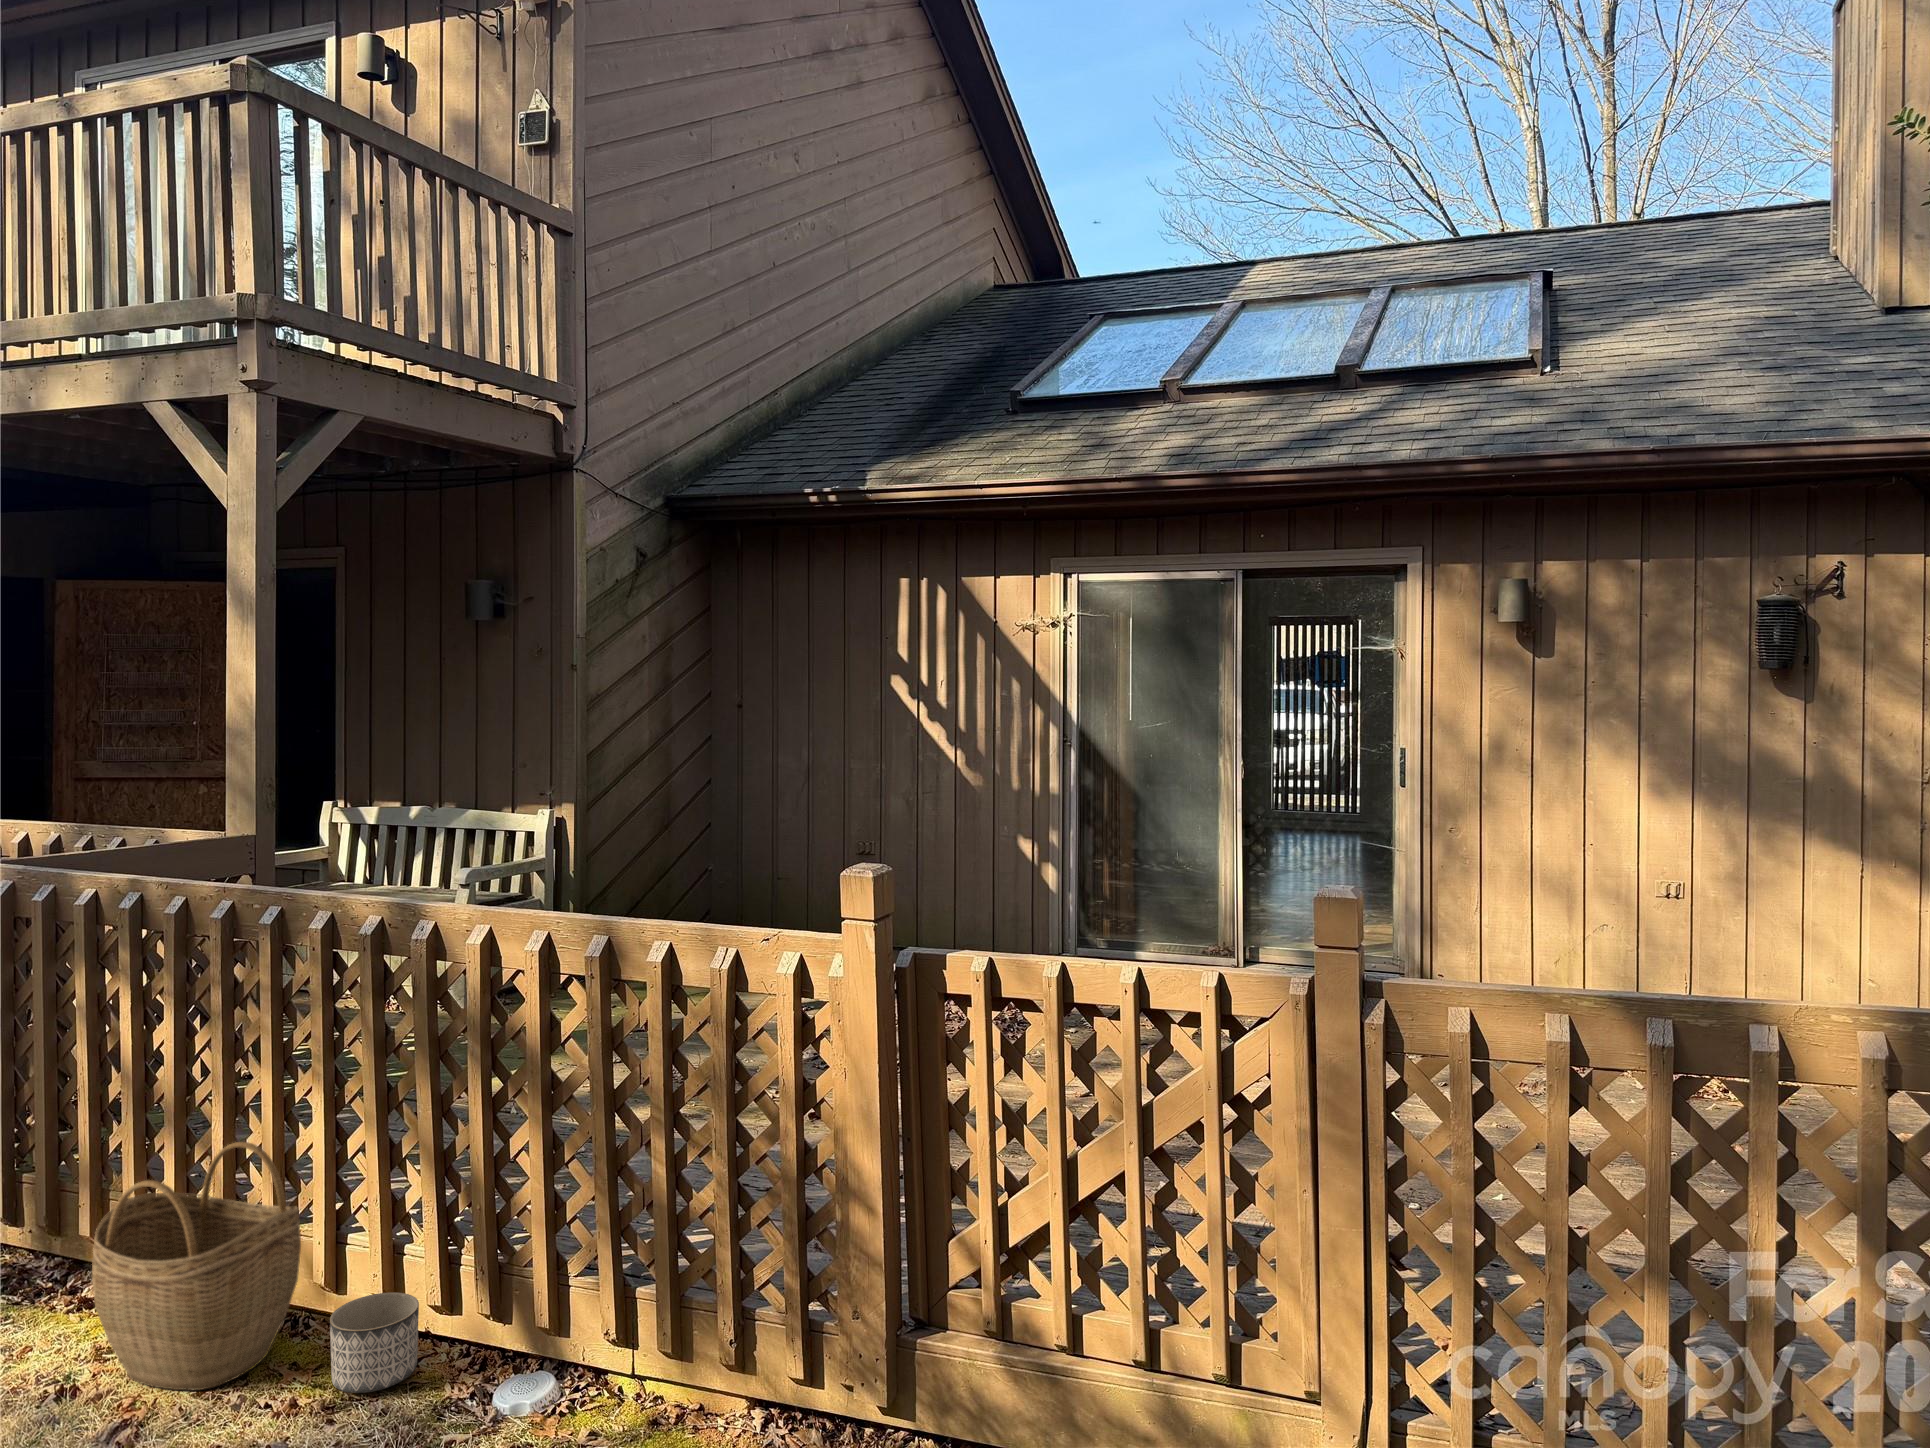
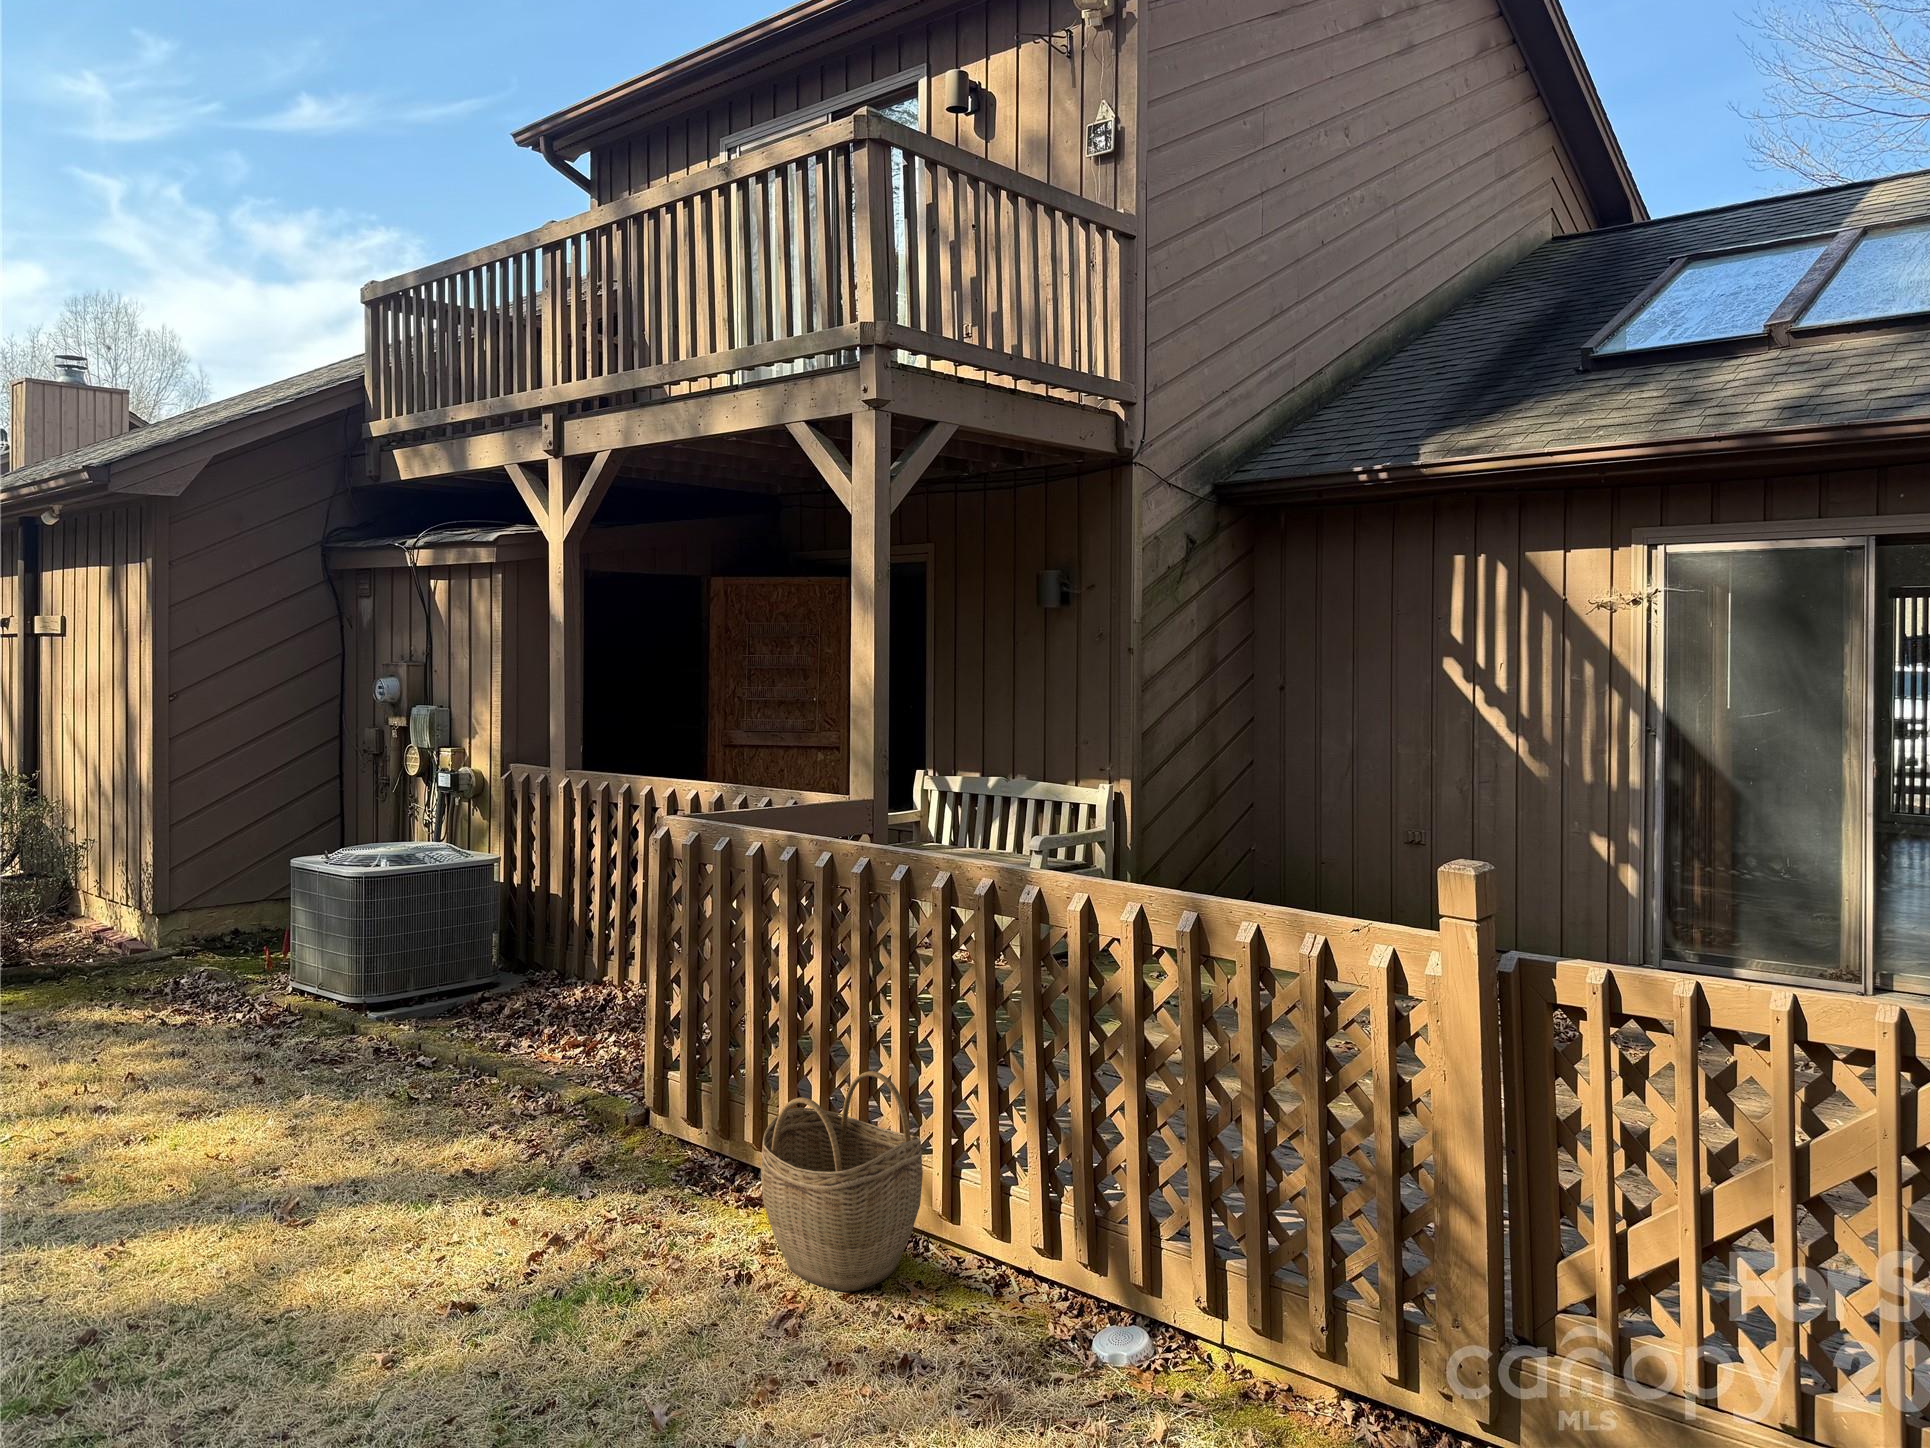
planter: present [330,1292,419,1393] -> none [949,1229,1025,1322]

